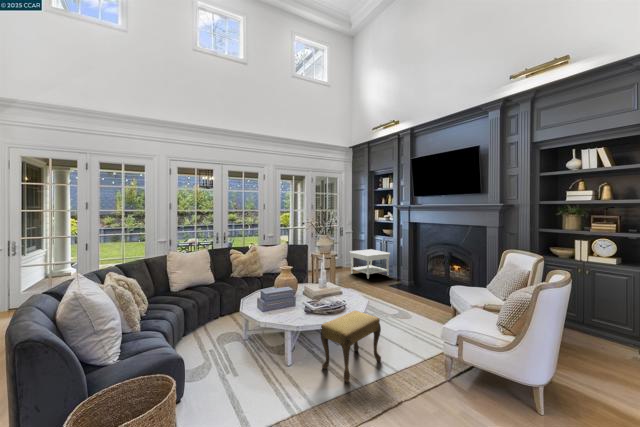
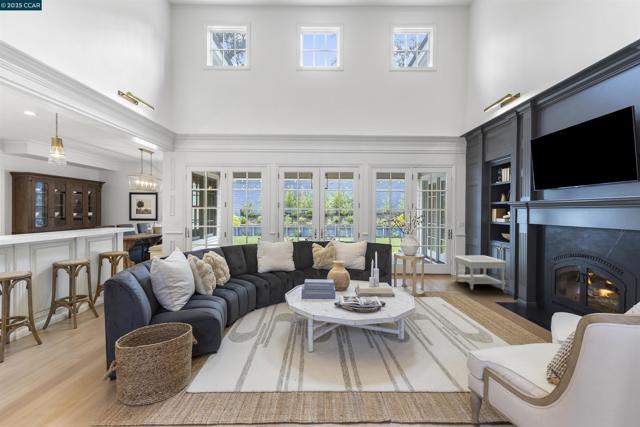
footstool: present [321,311,381,383] -> none [335,313,402,382]

